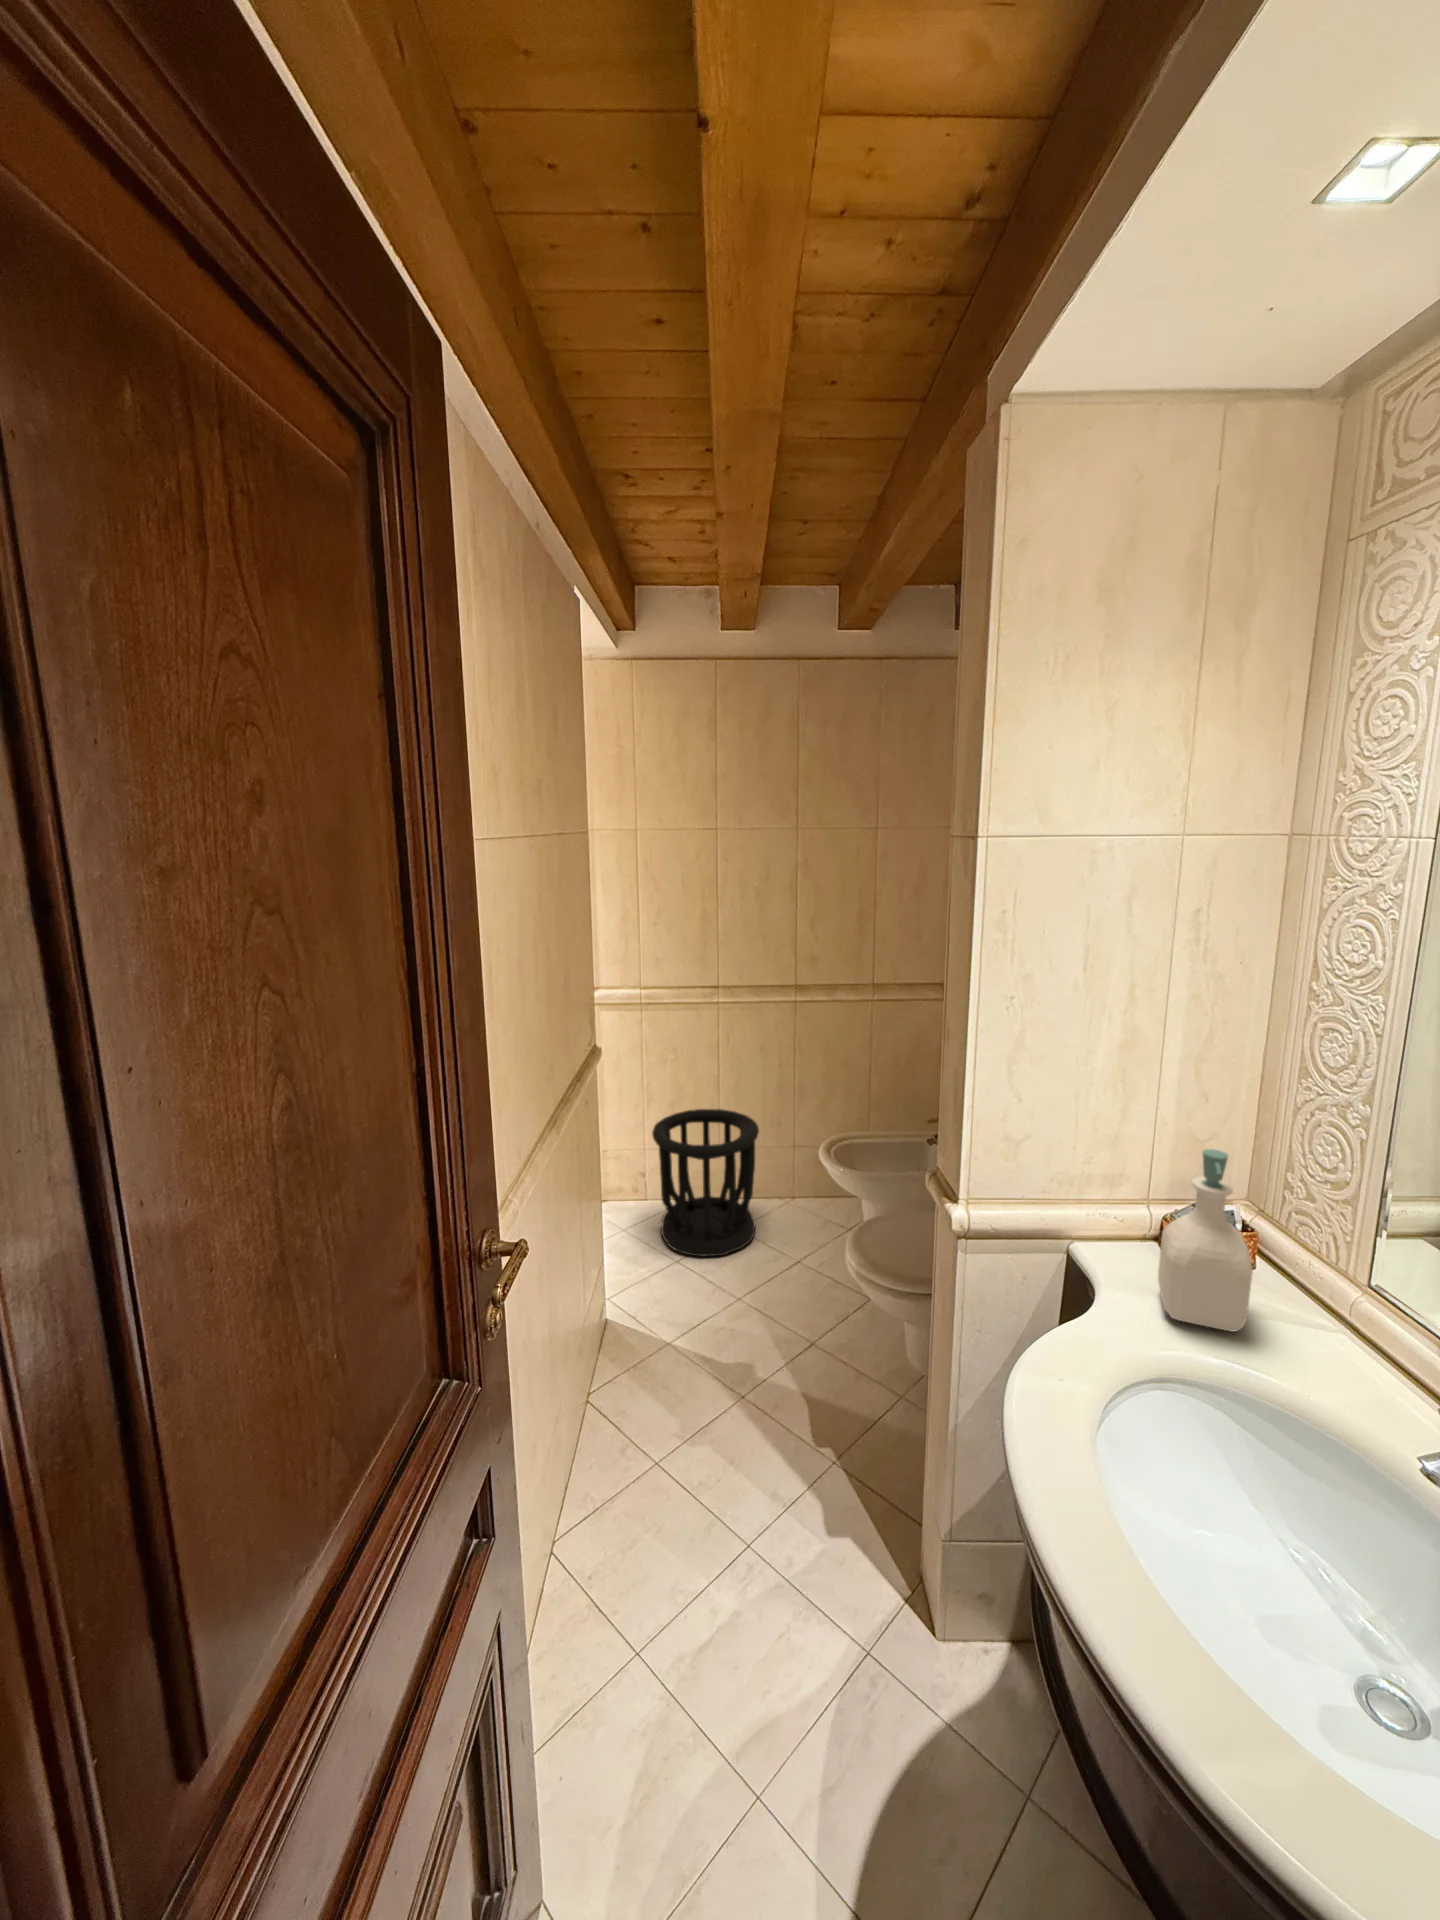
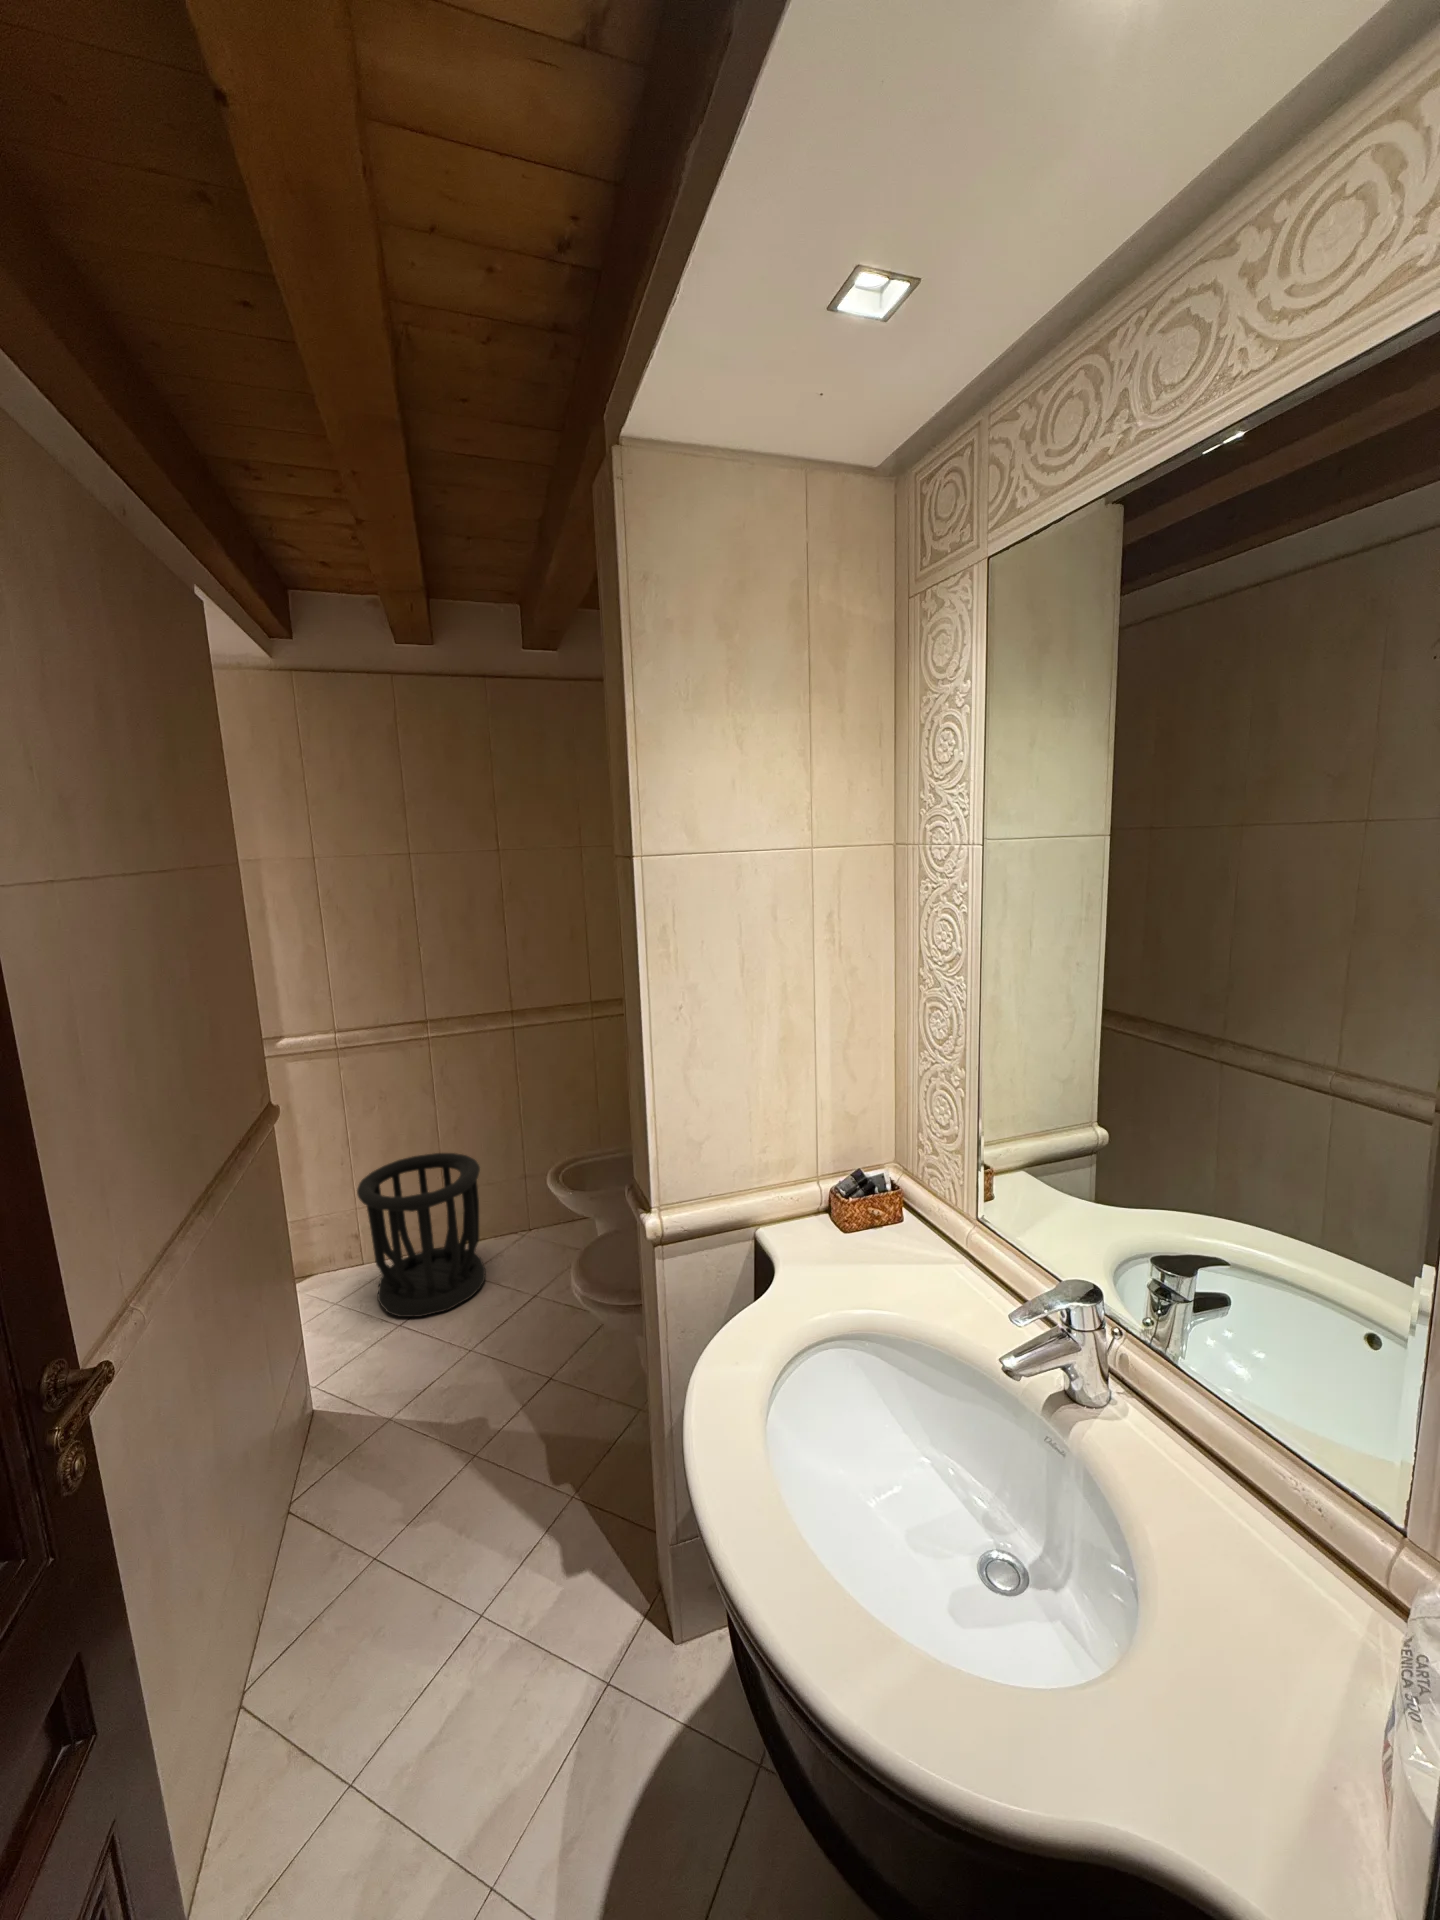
soap bottle: present [1158,1149,1253,1331] -> none [821,1124,890,1283]

